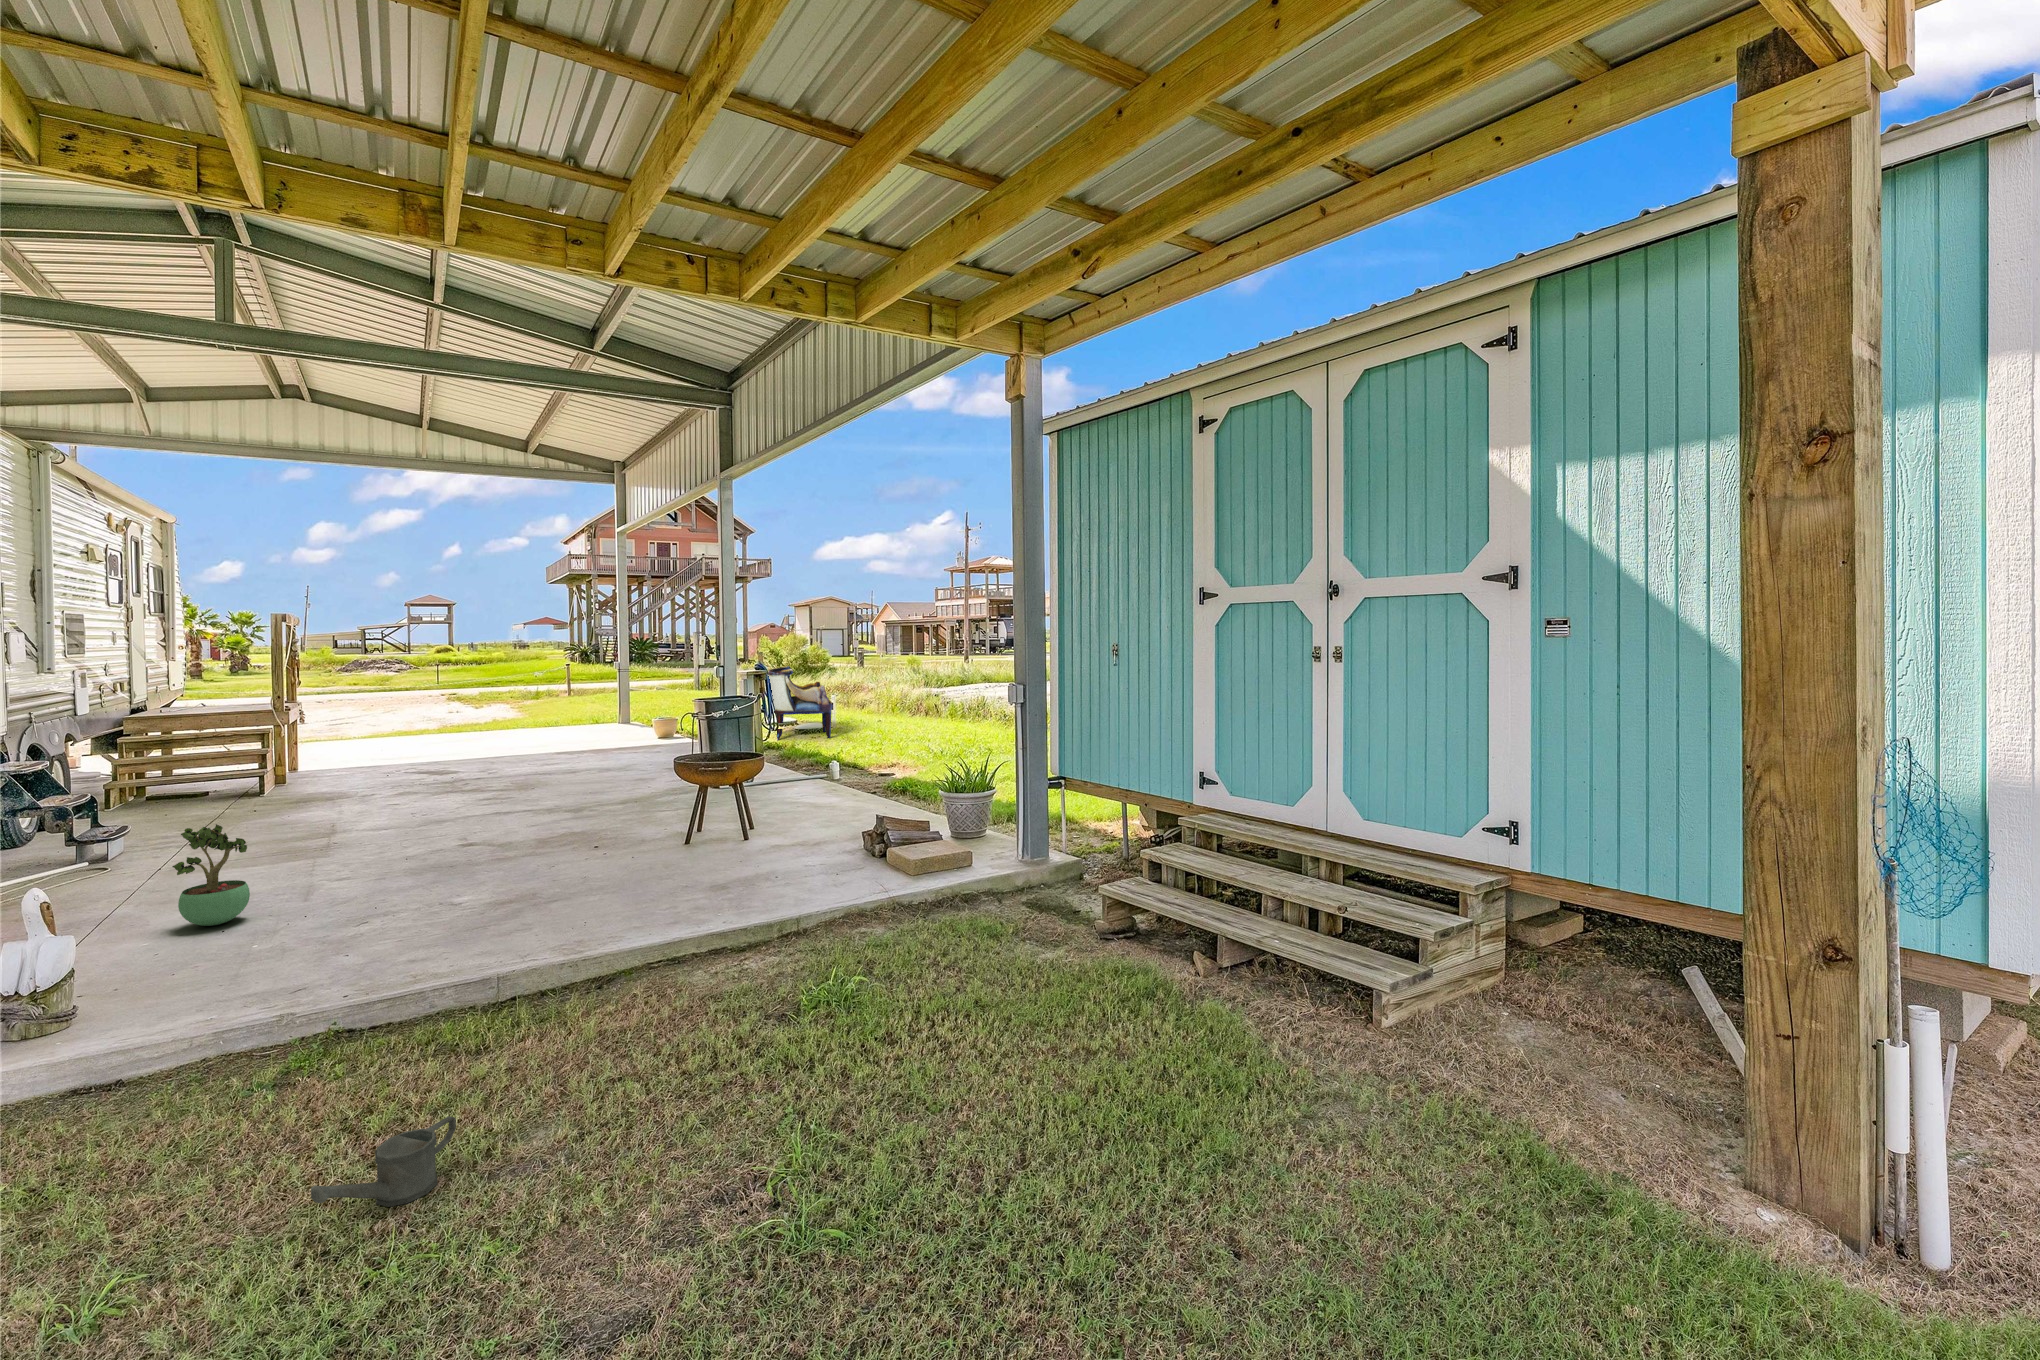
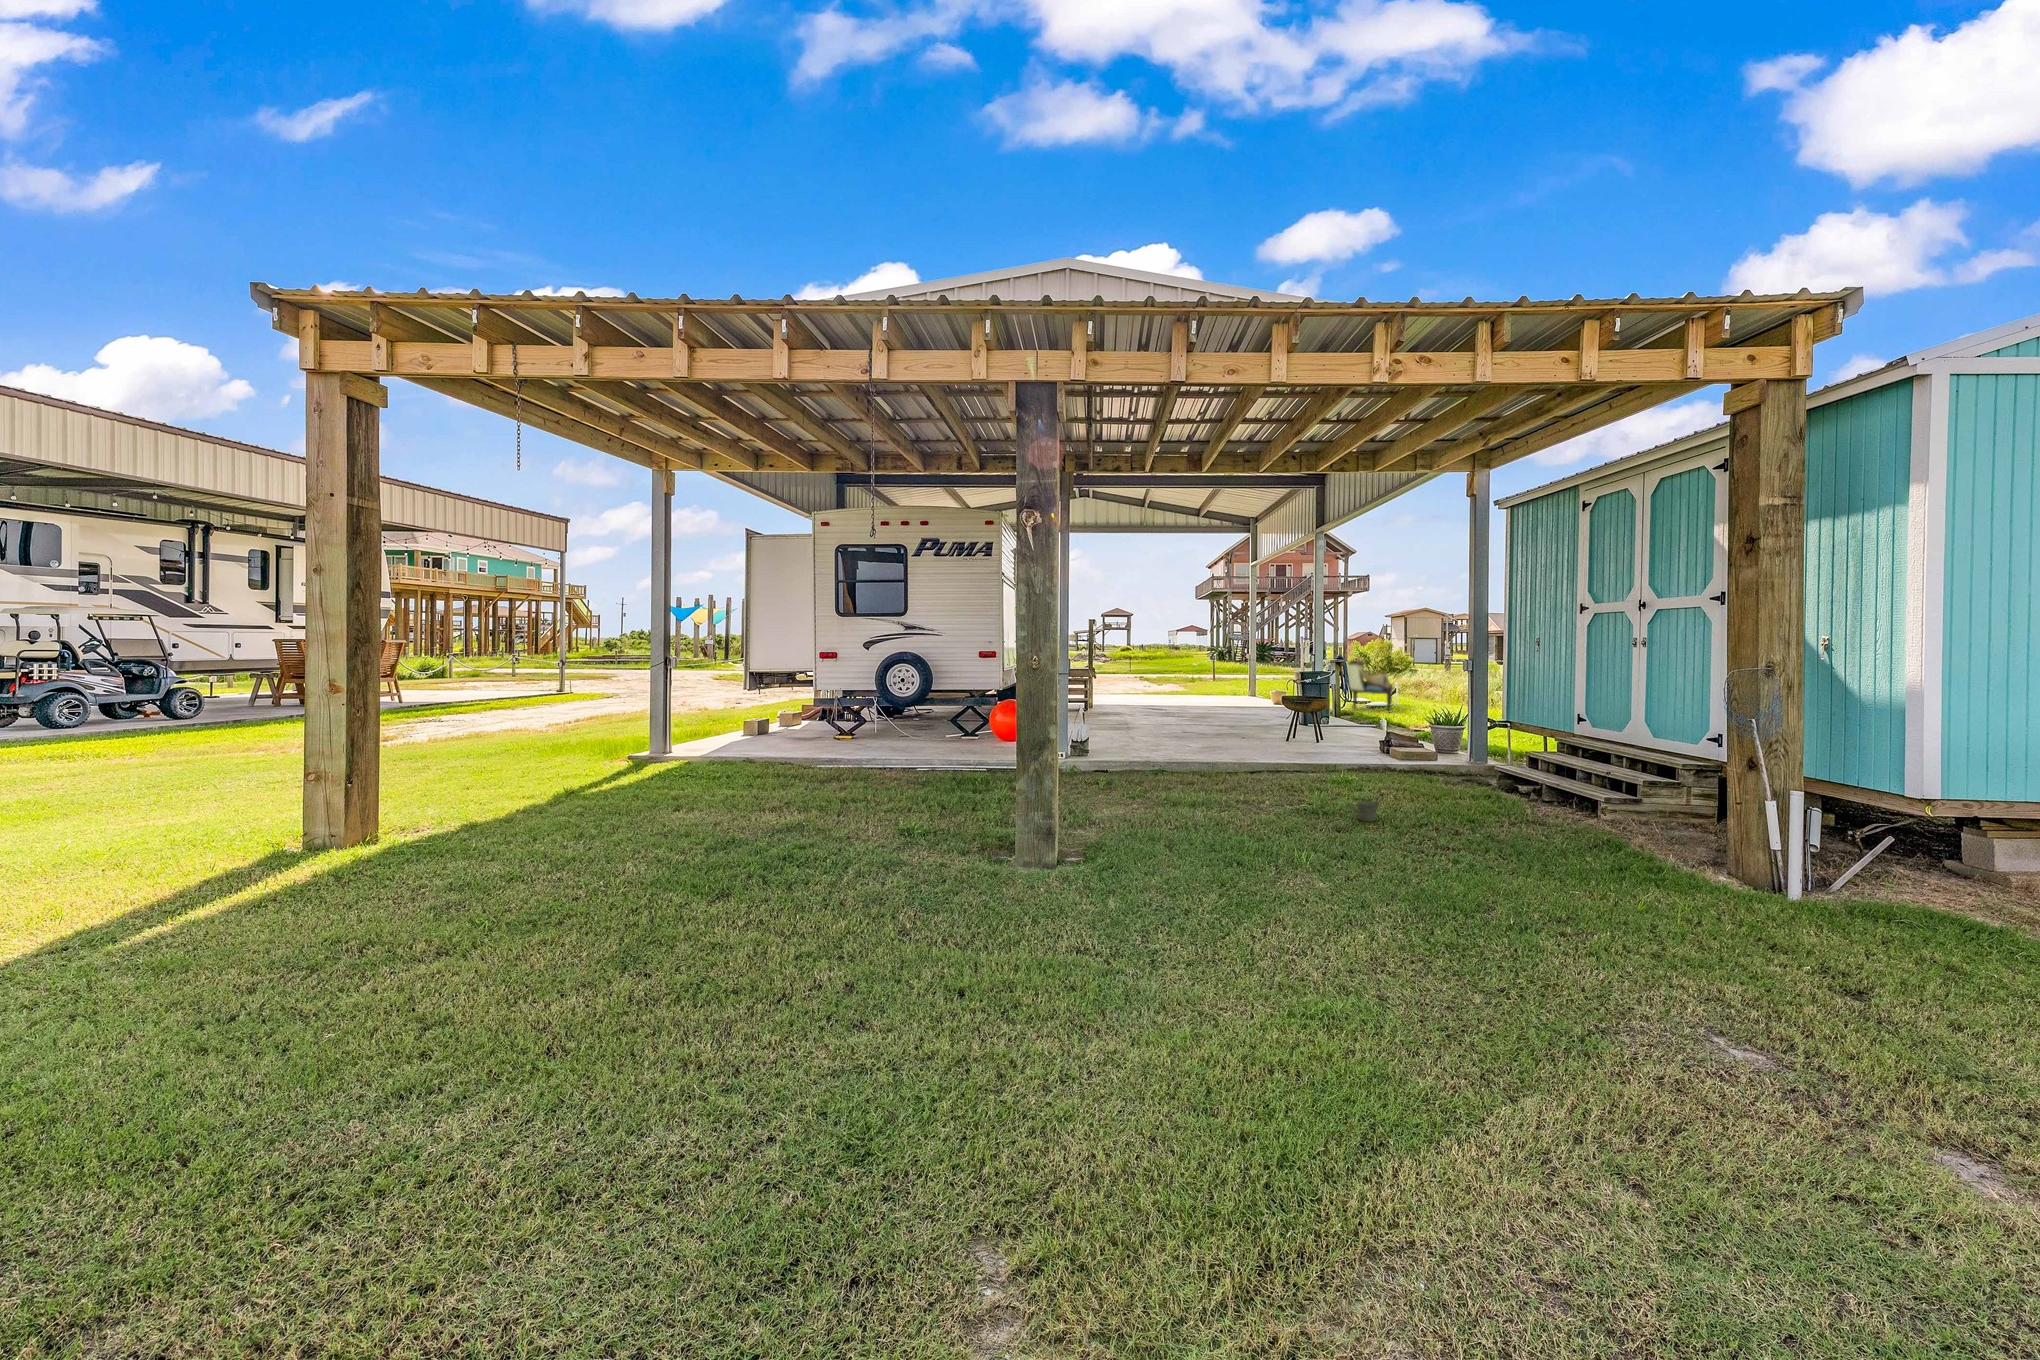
potted plant: present [172,824,250,926] -> none [1093,703,1118,744]
watering can: present [311,1116,456,1207] -> present [1347,801,1379,822]

